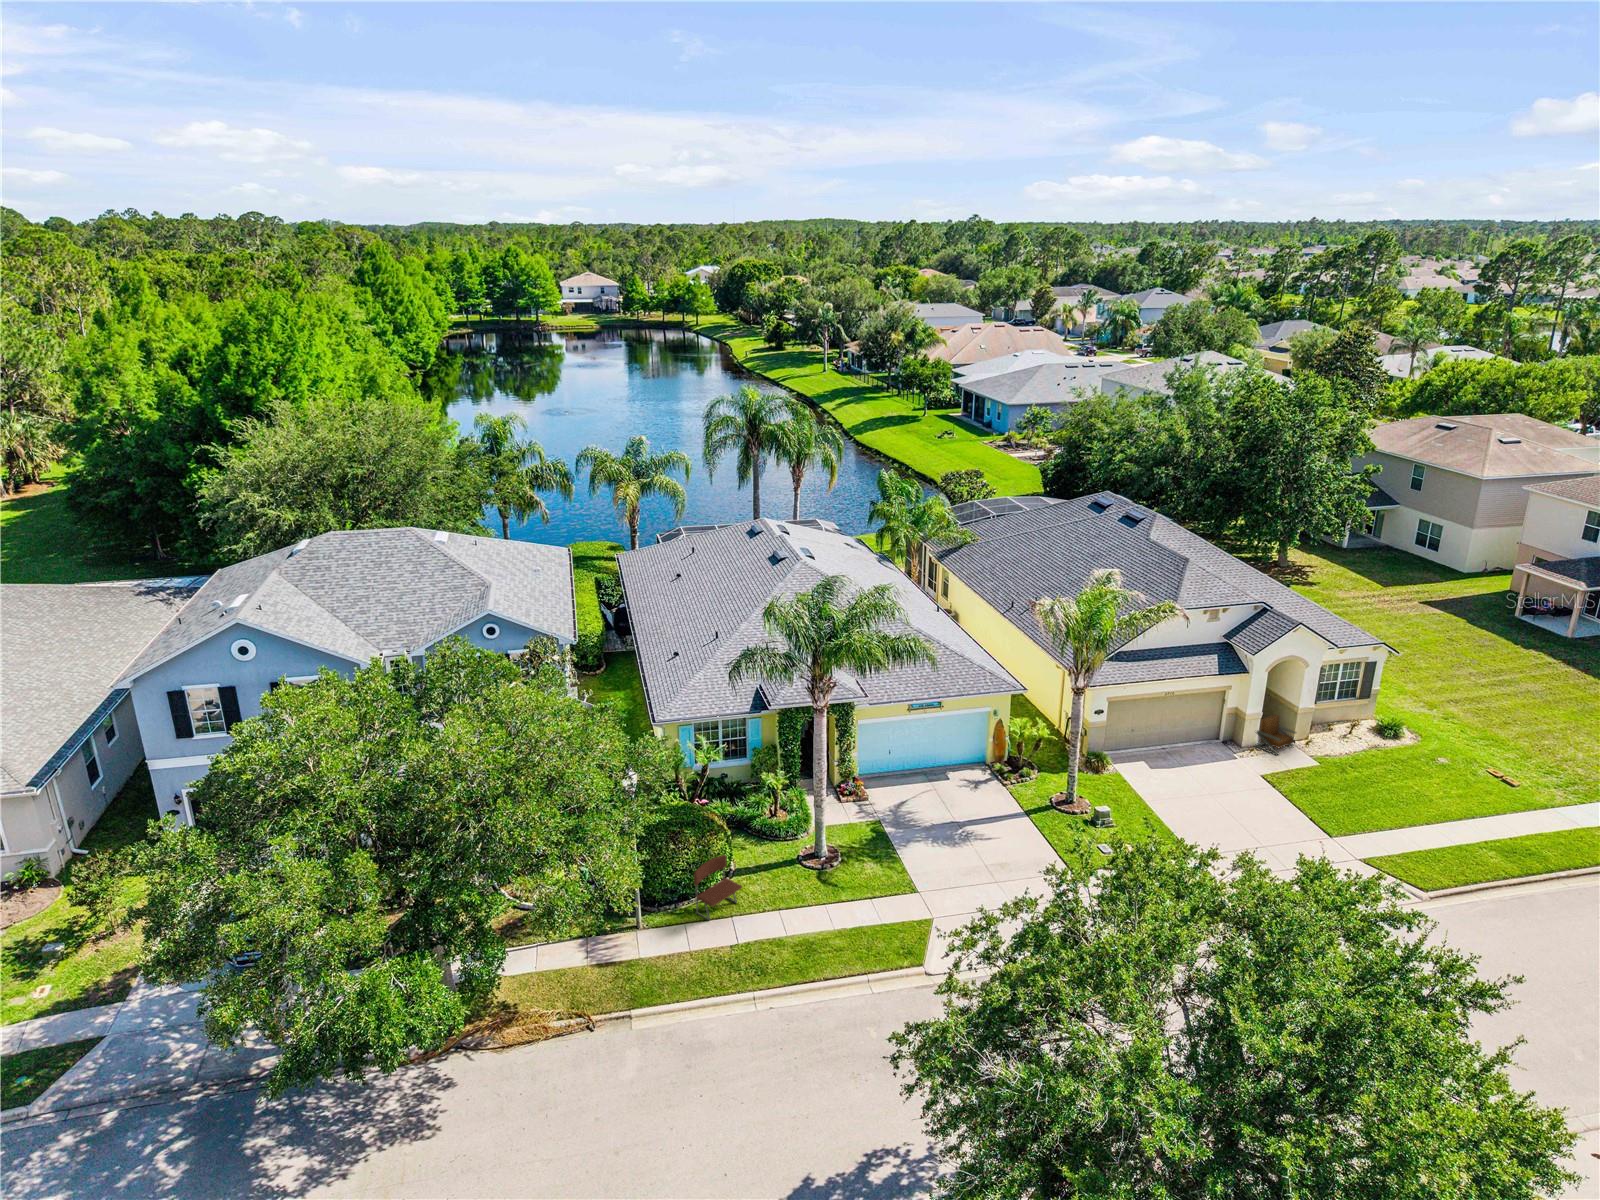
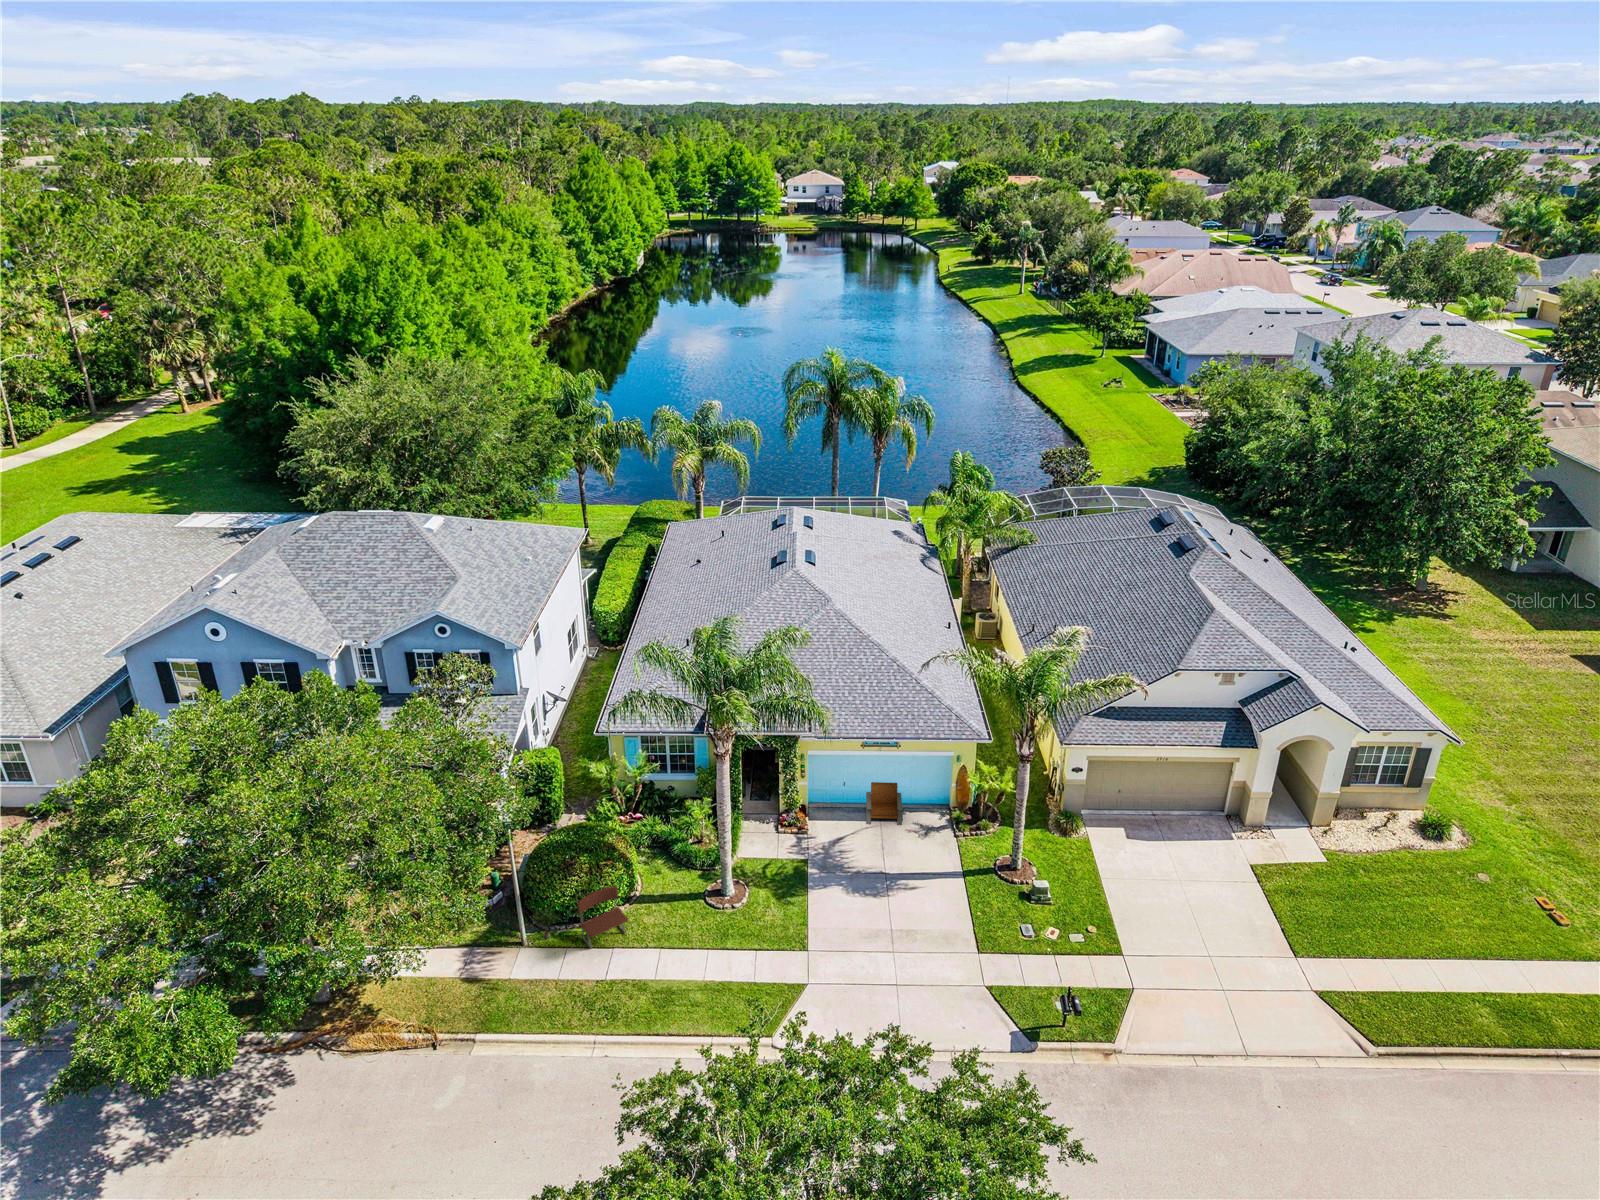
lounge chair: present [1255,714,1296,755] -> present [866,782,903,825]
potted plant: none [644,886,670,919] -> present [534,910,555,939]

